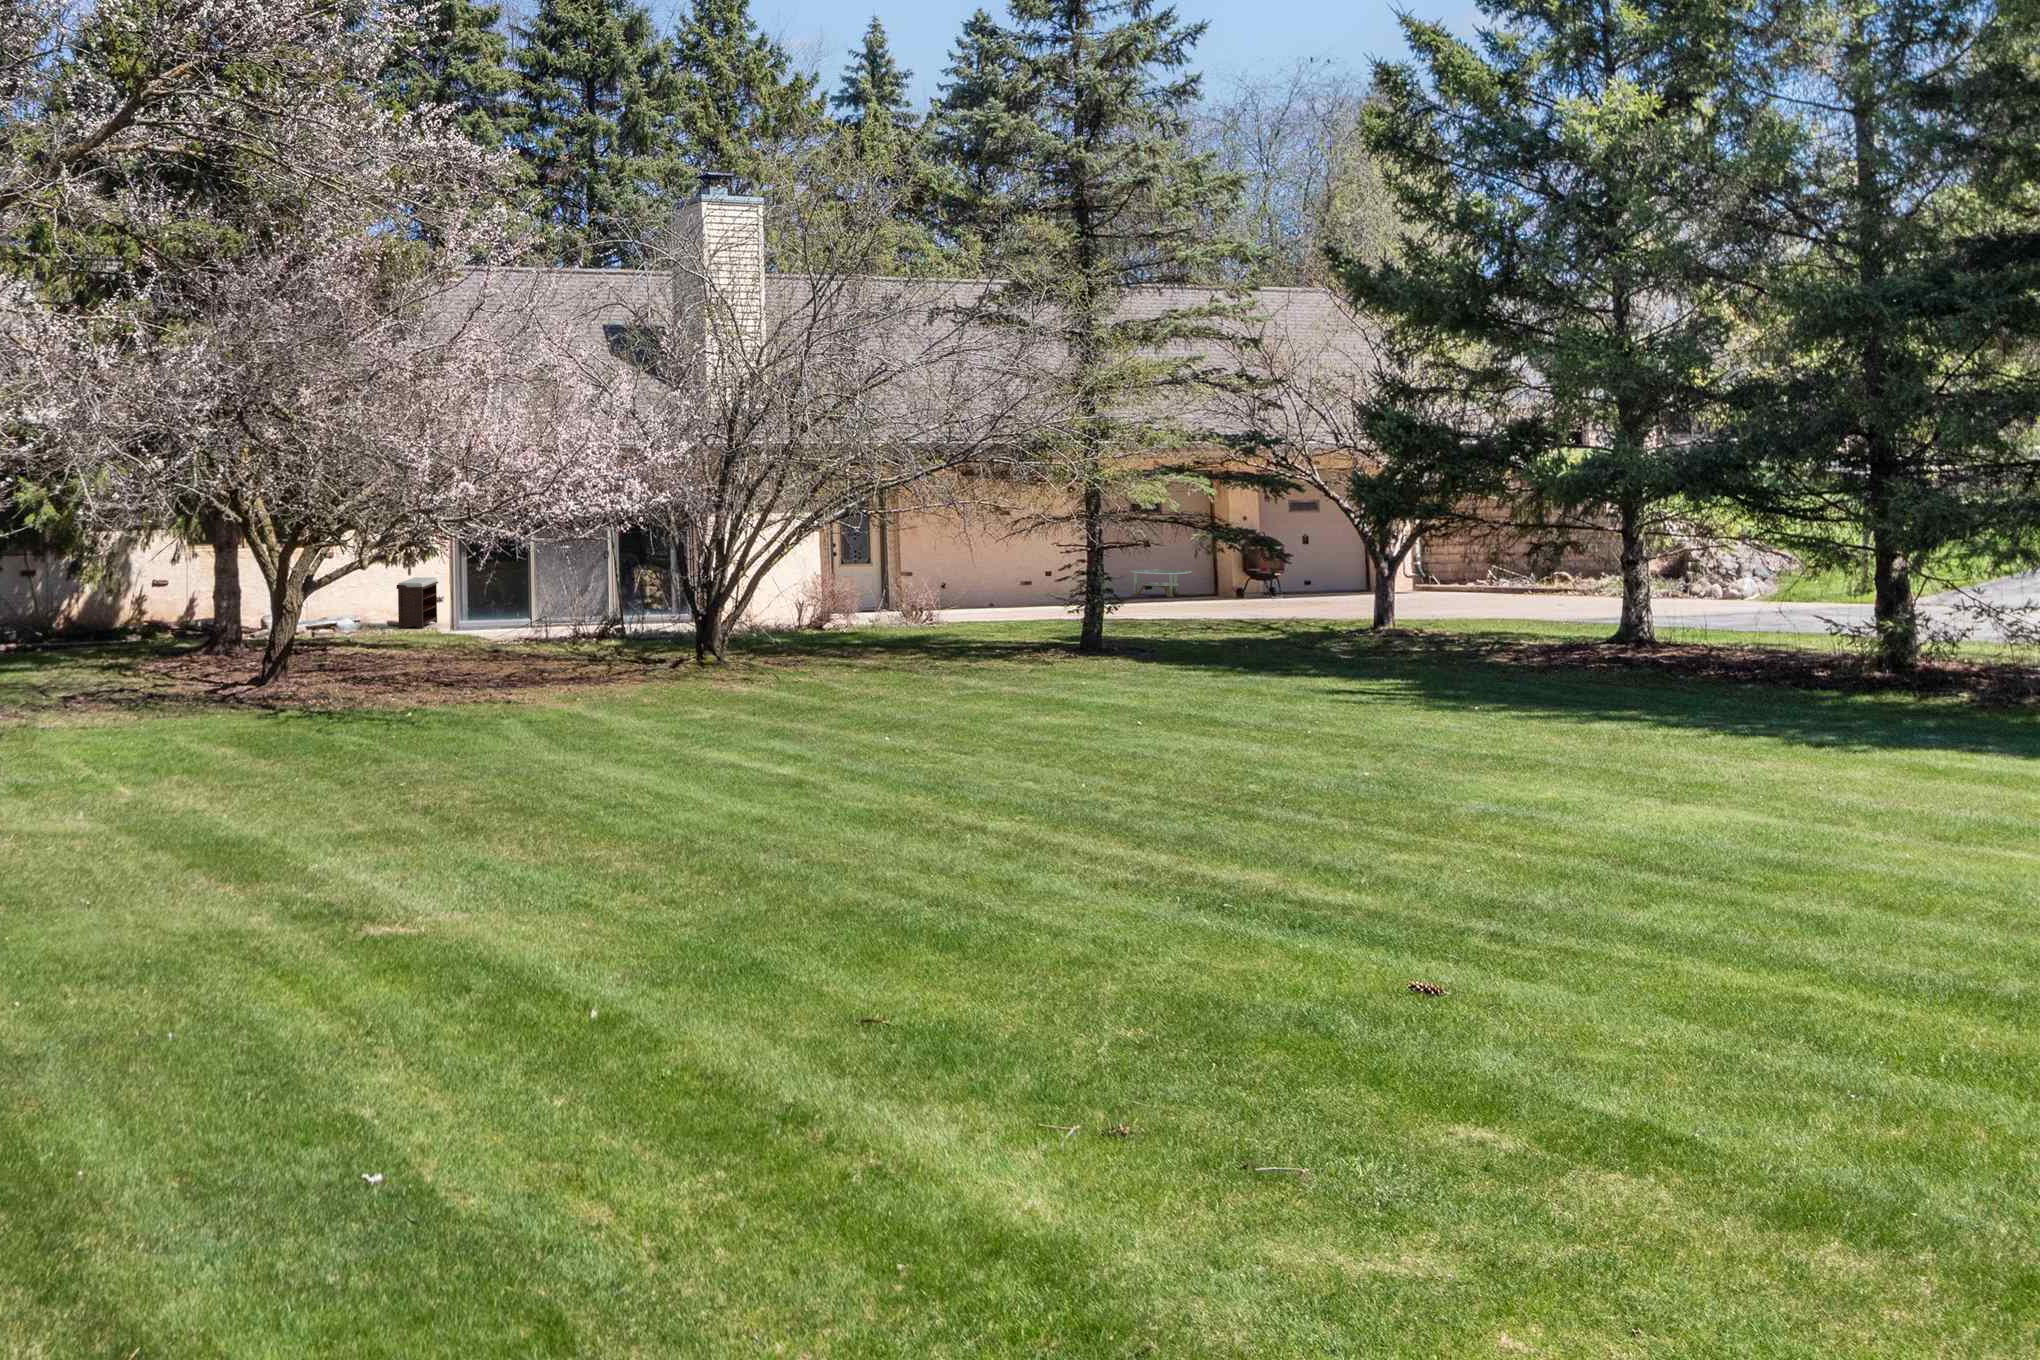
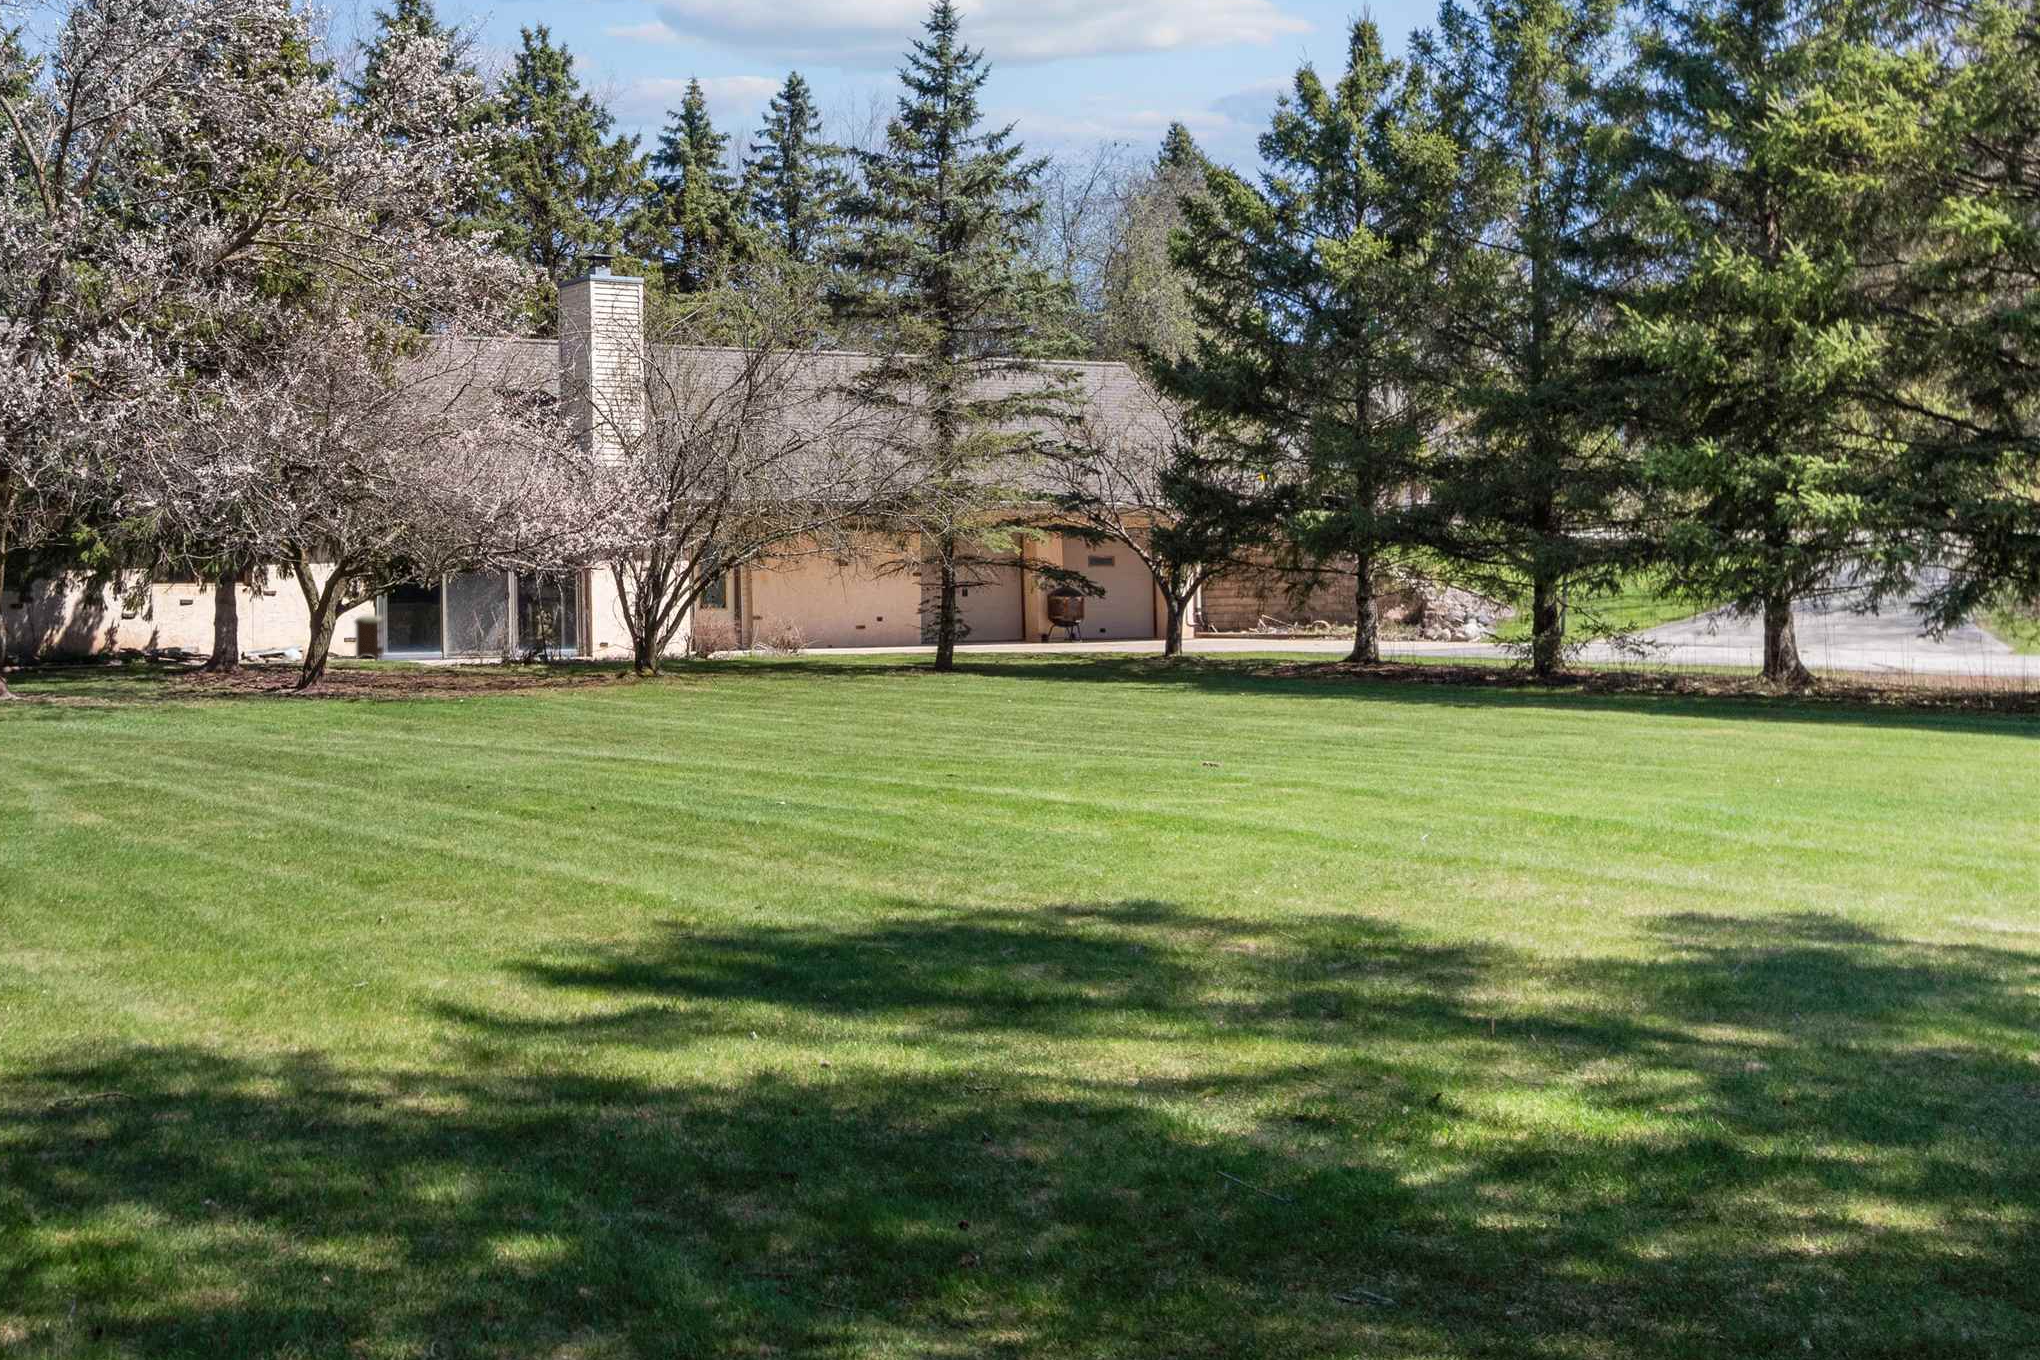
round table: present [1130,569,1191,597] -> none [967,617,1020,641]

